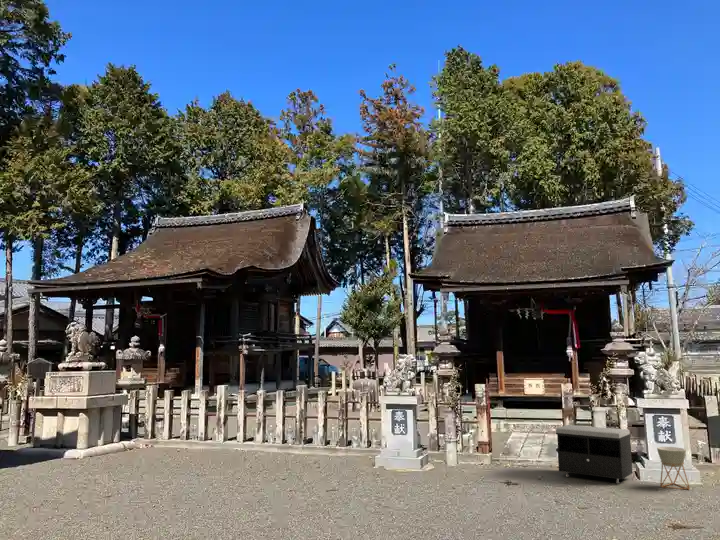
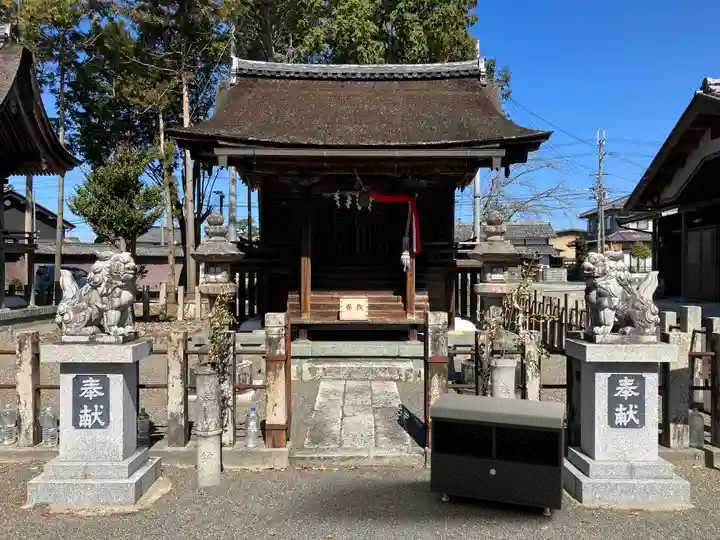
planter: present [657,447,690,490] -> none [625,436,684,524]

